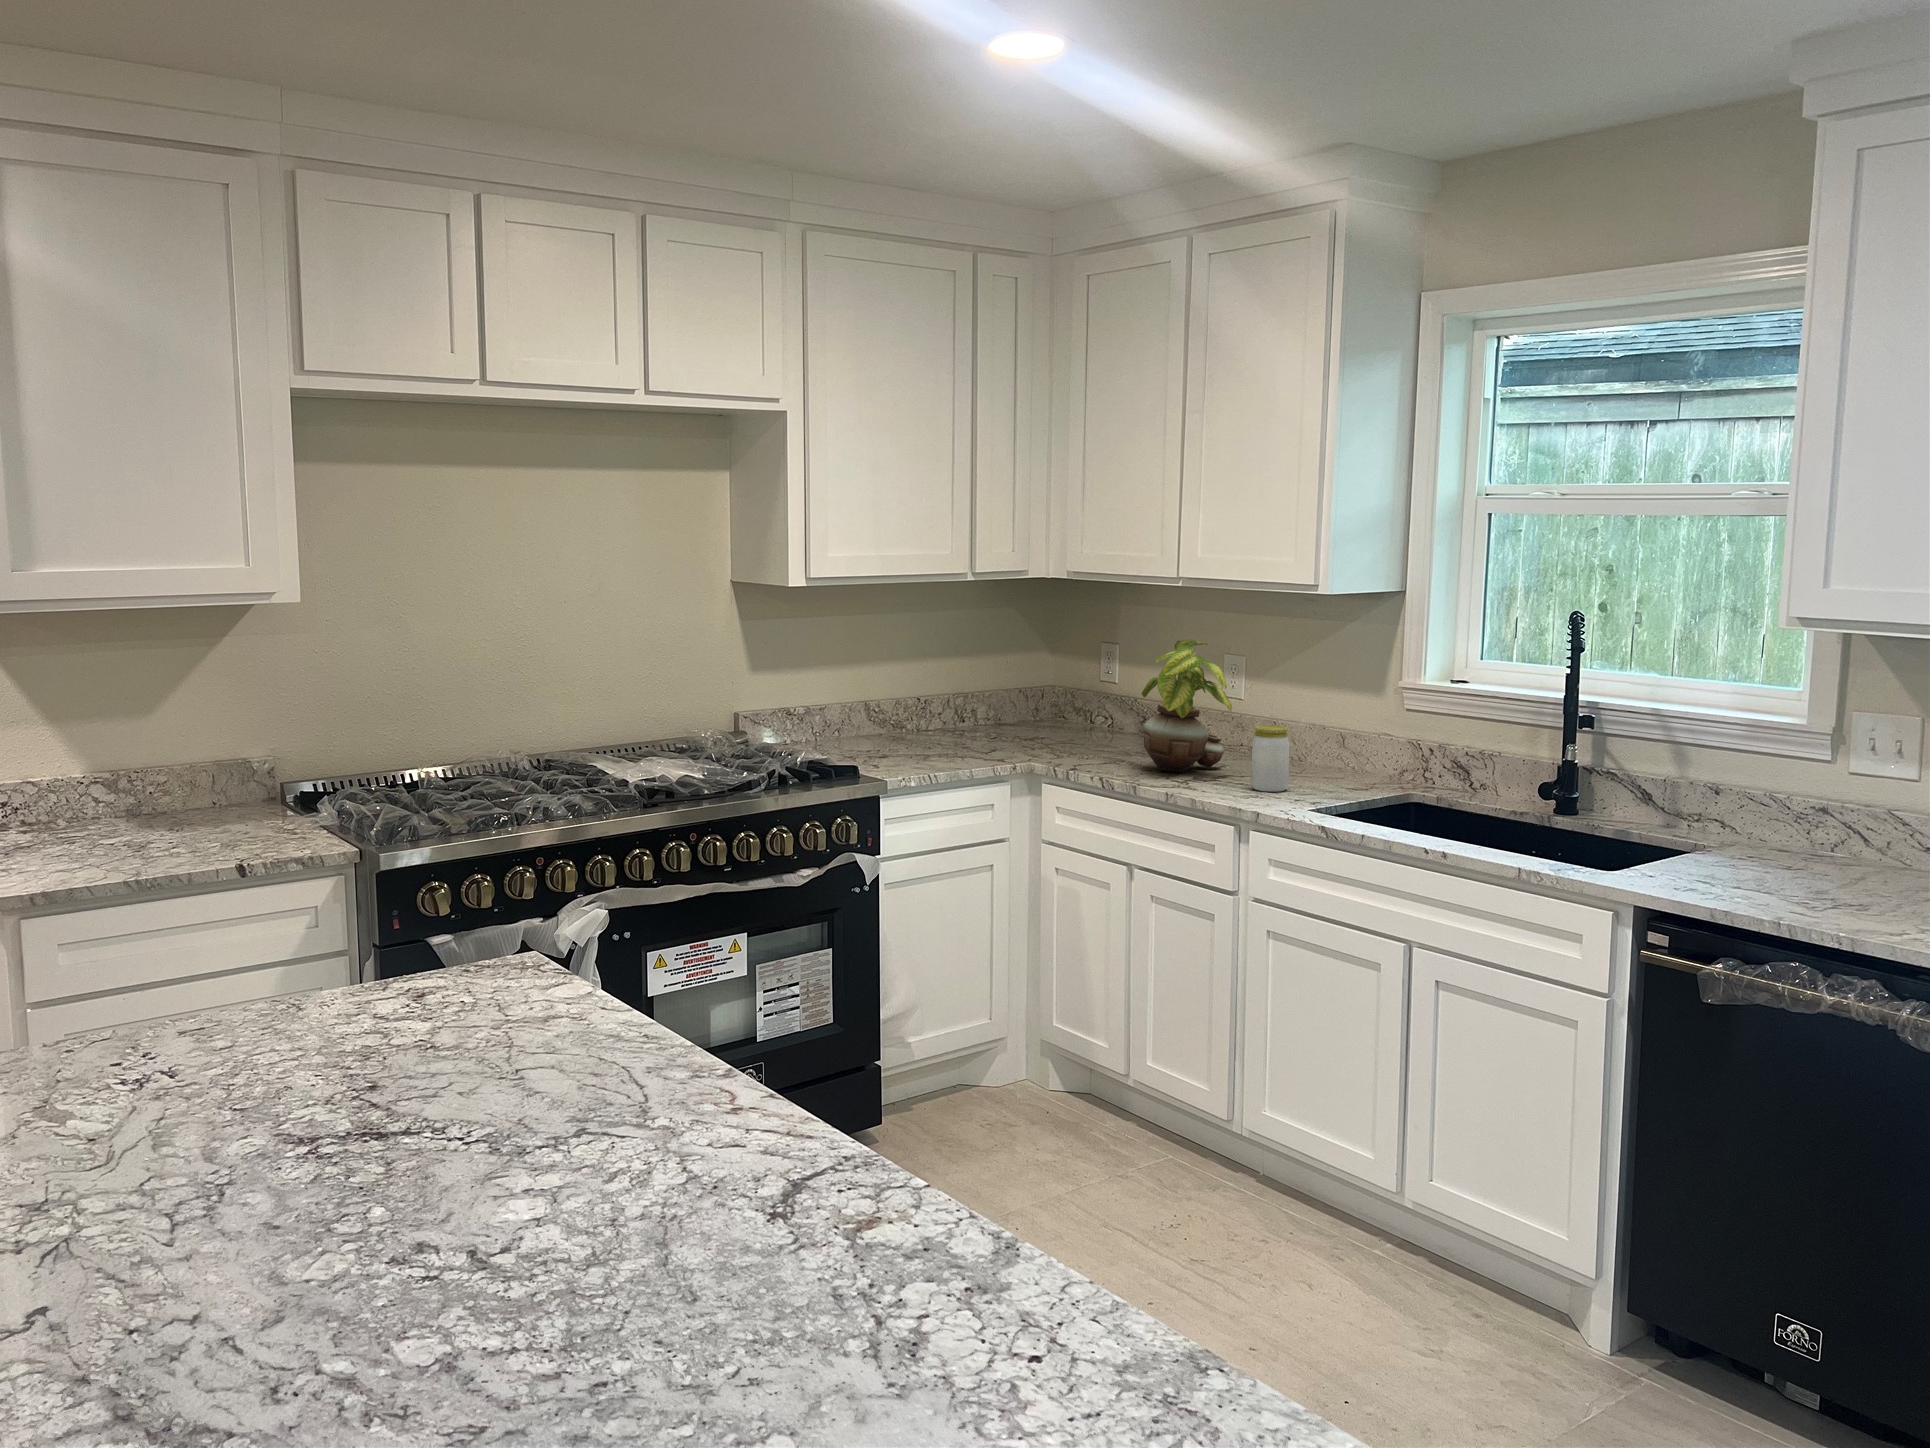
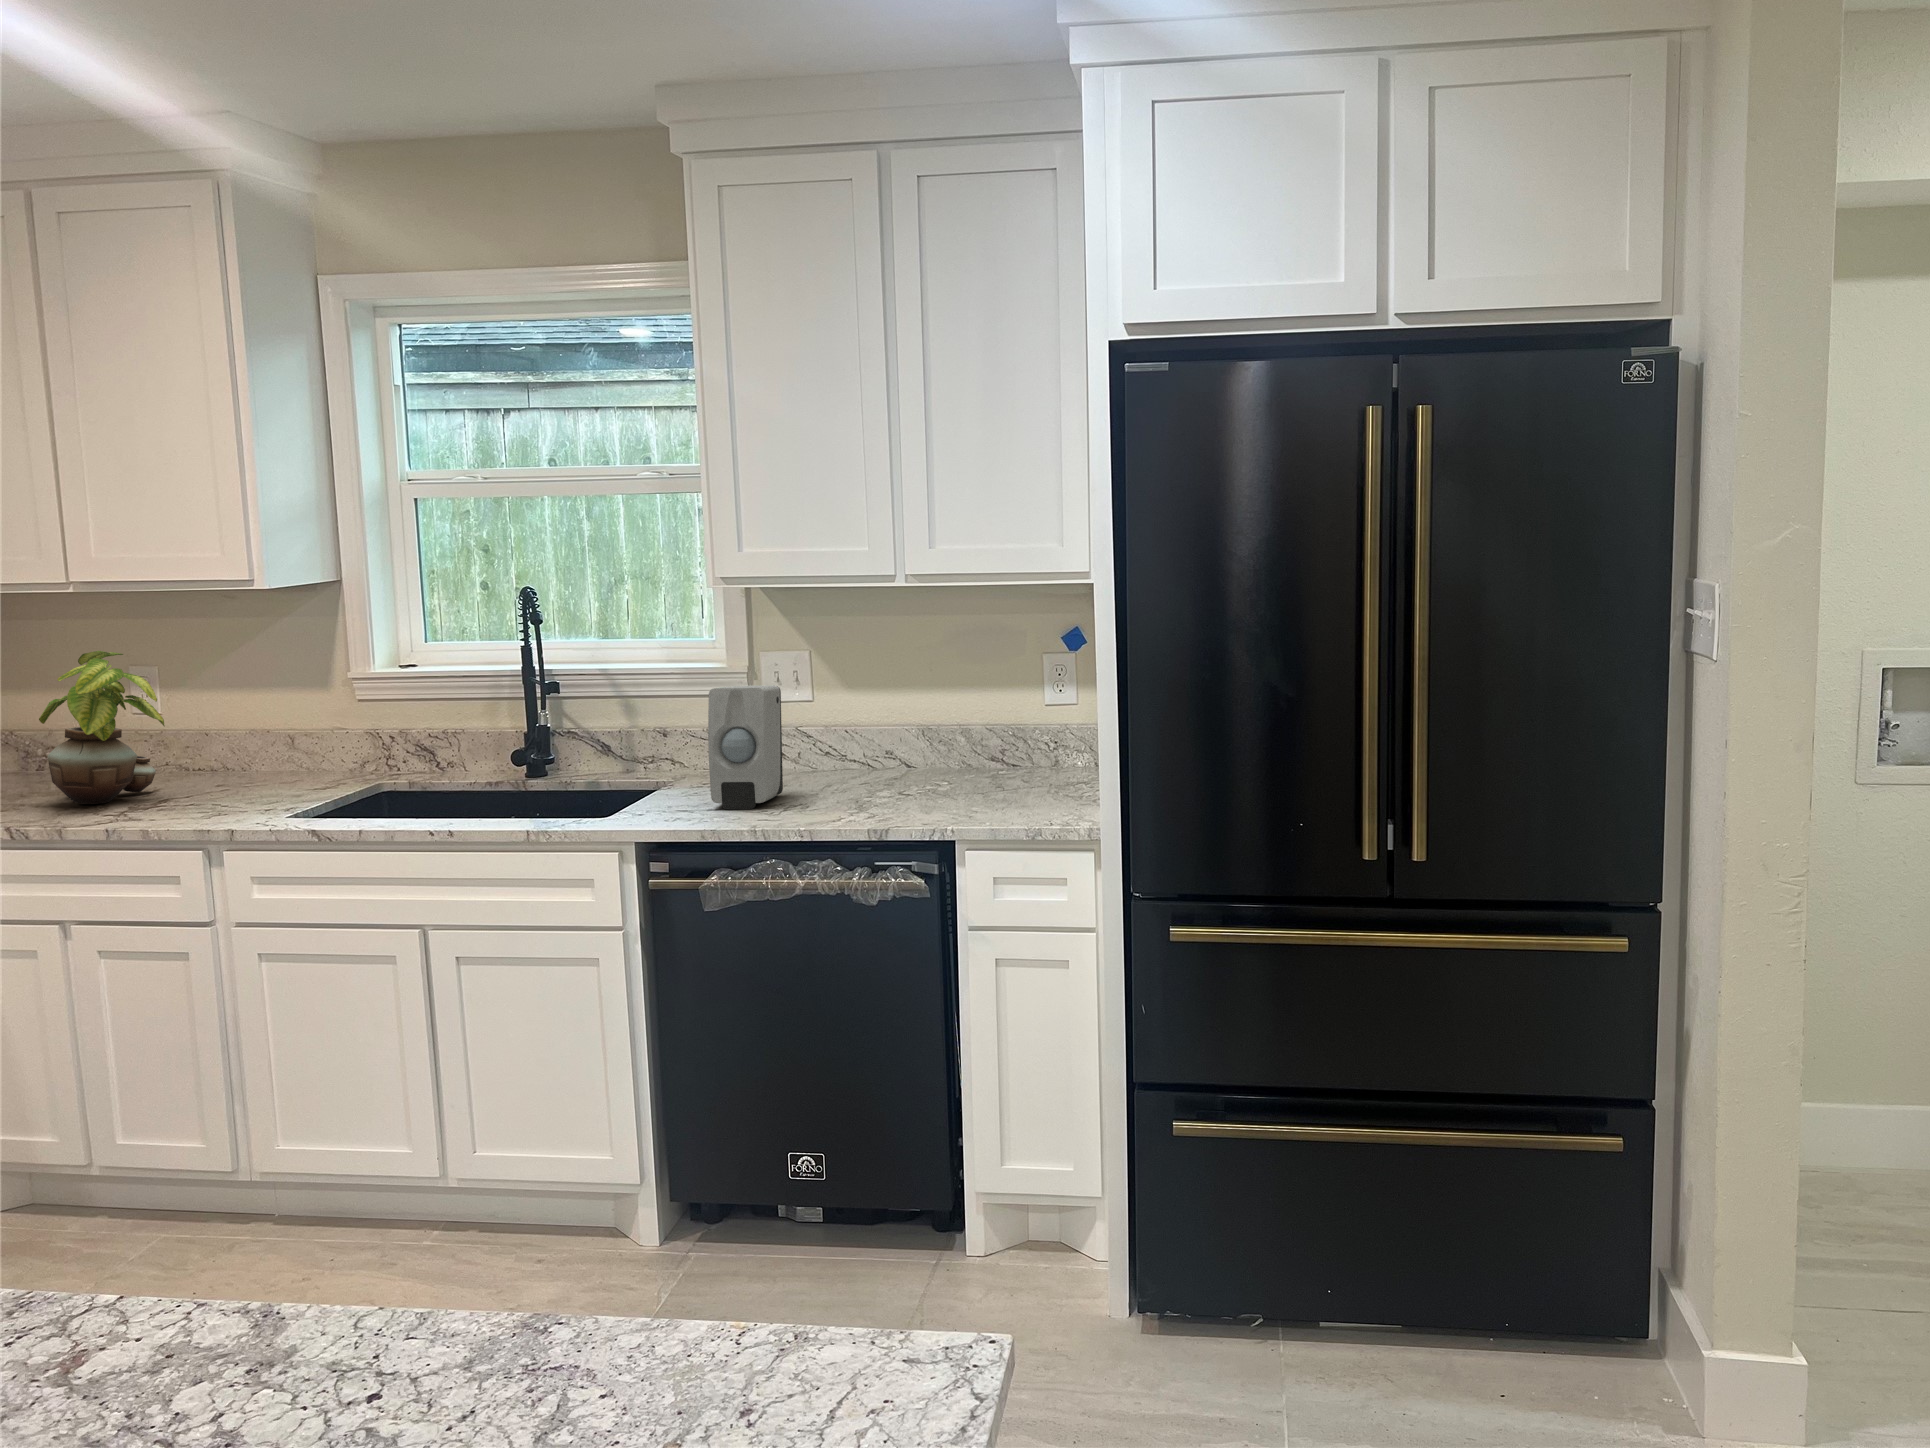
jar: present [1251,725,1289,792] -> none [203,734,251,806]
soap dispenser: none [1741,744,1863,897] -> present [708,685,783,809]

